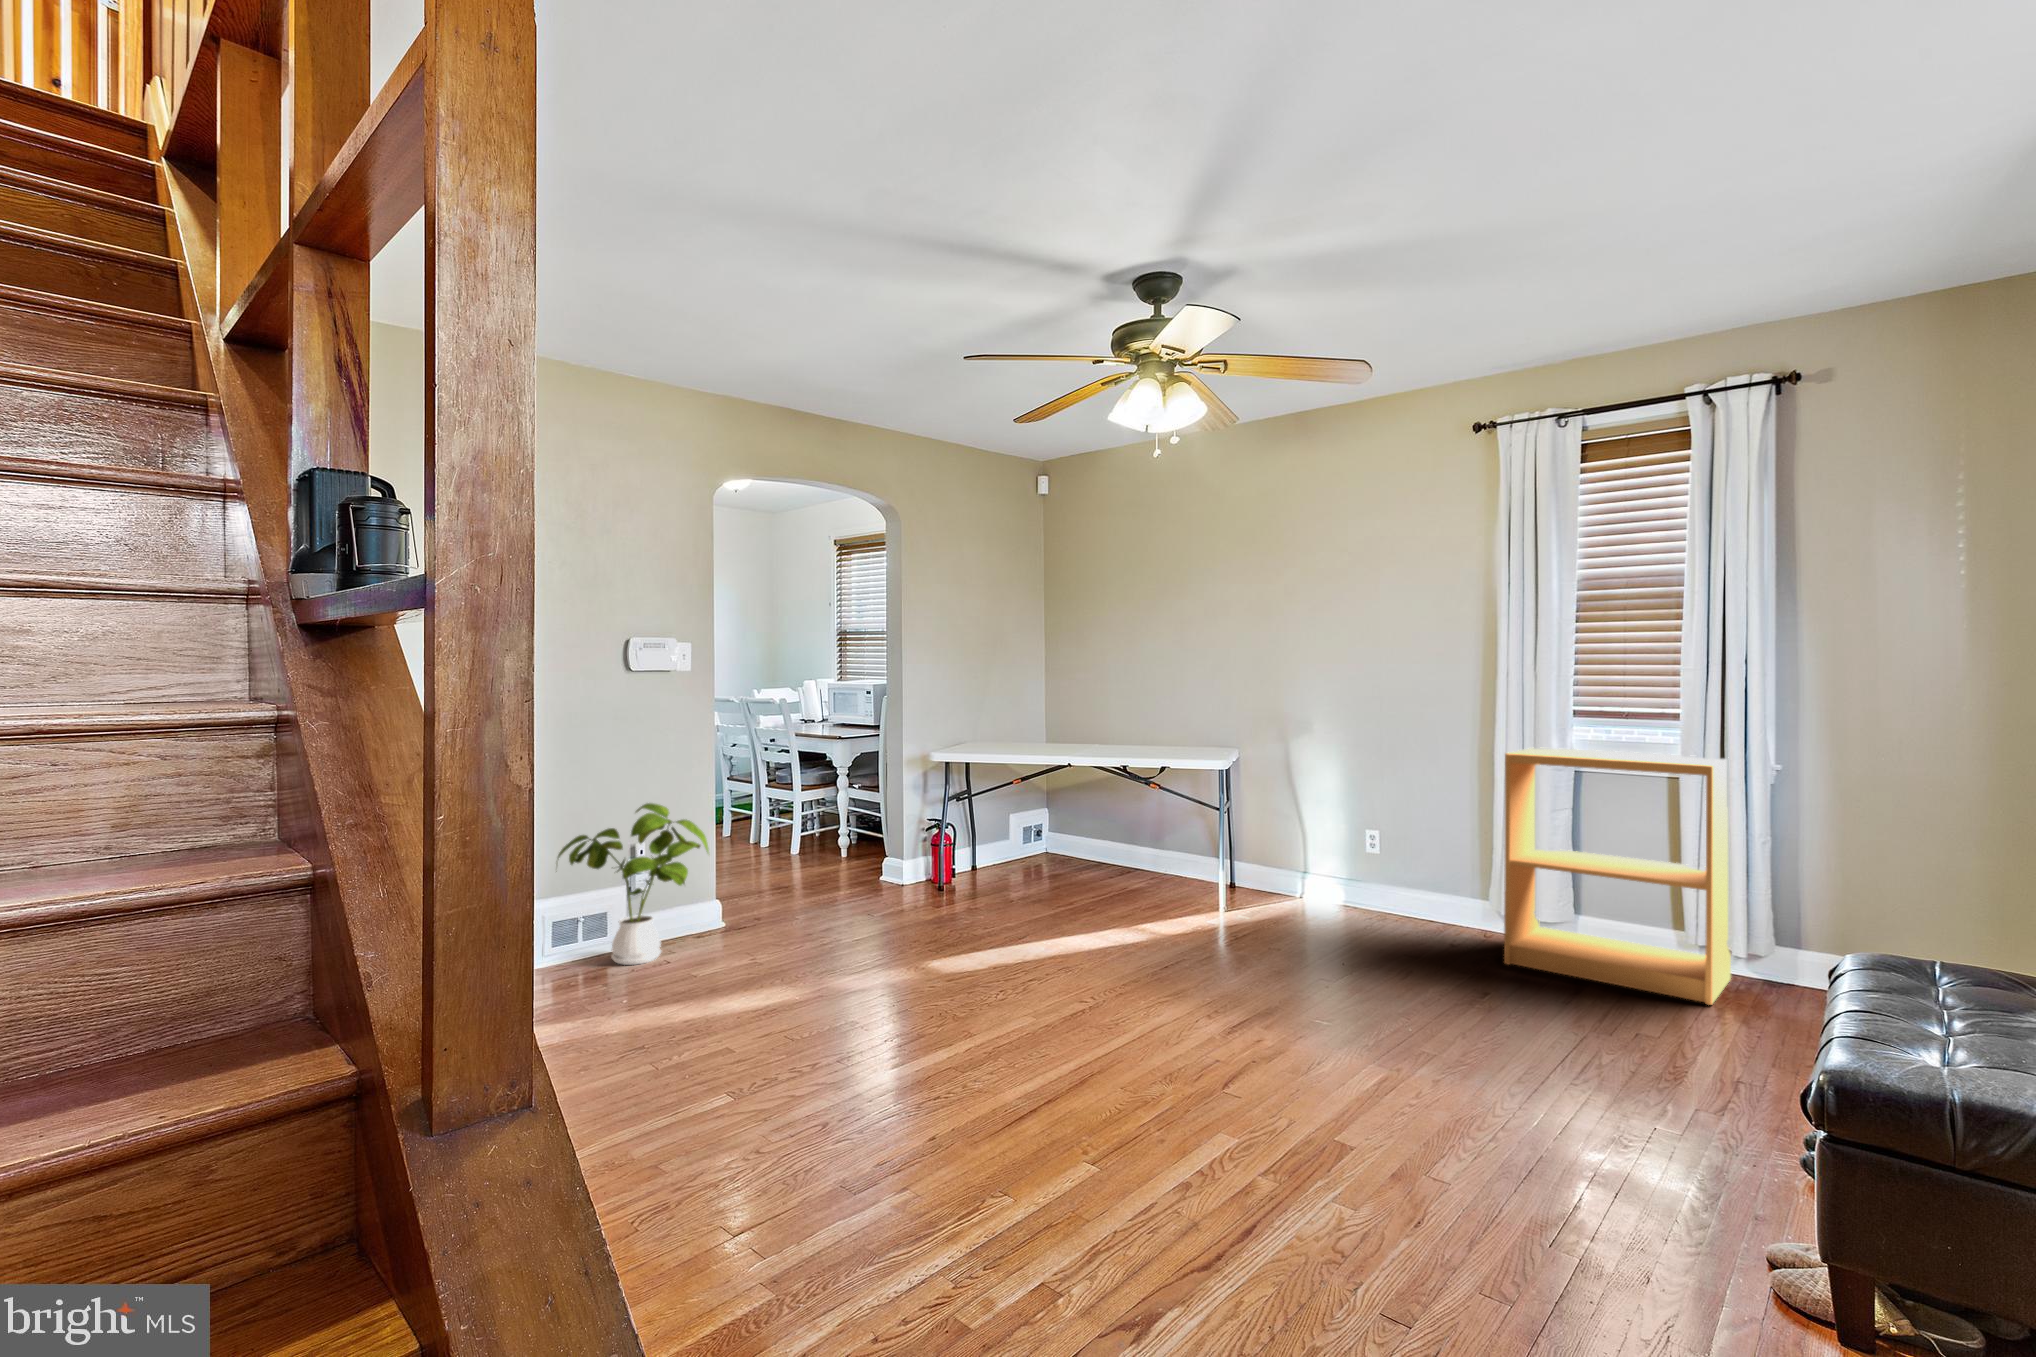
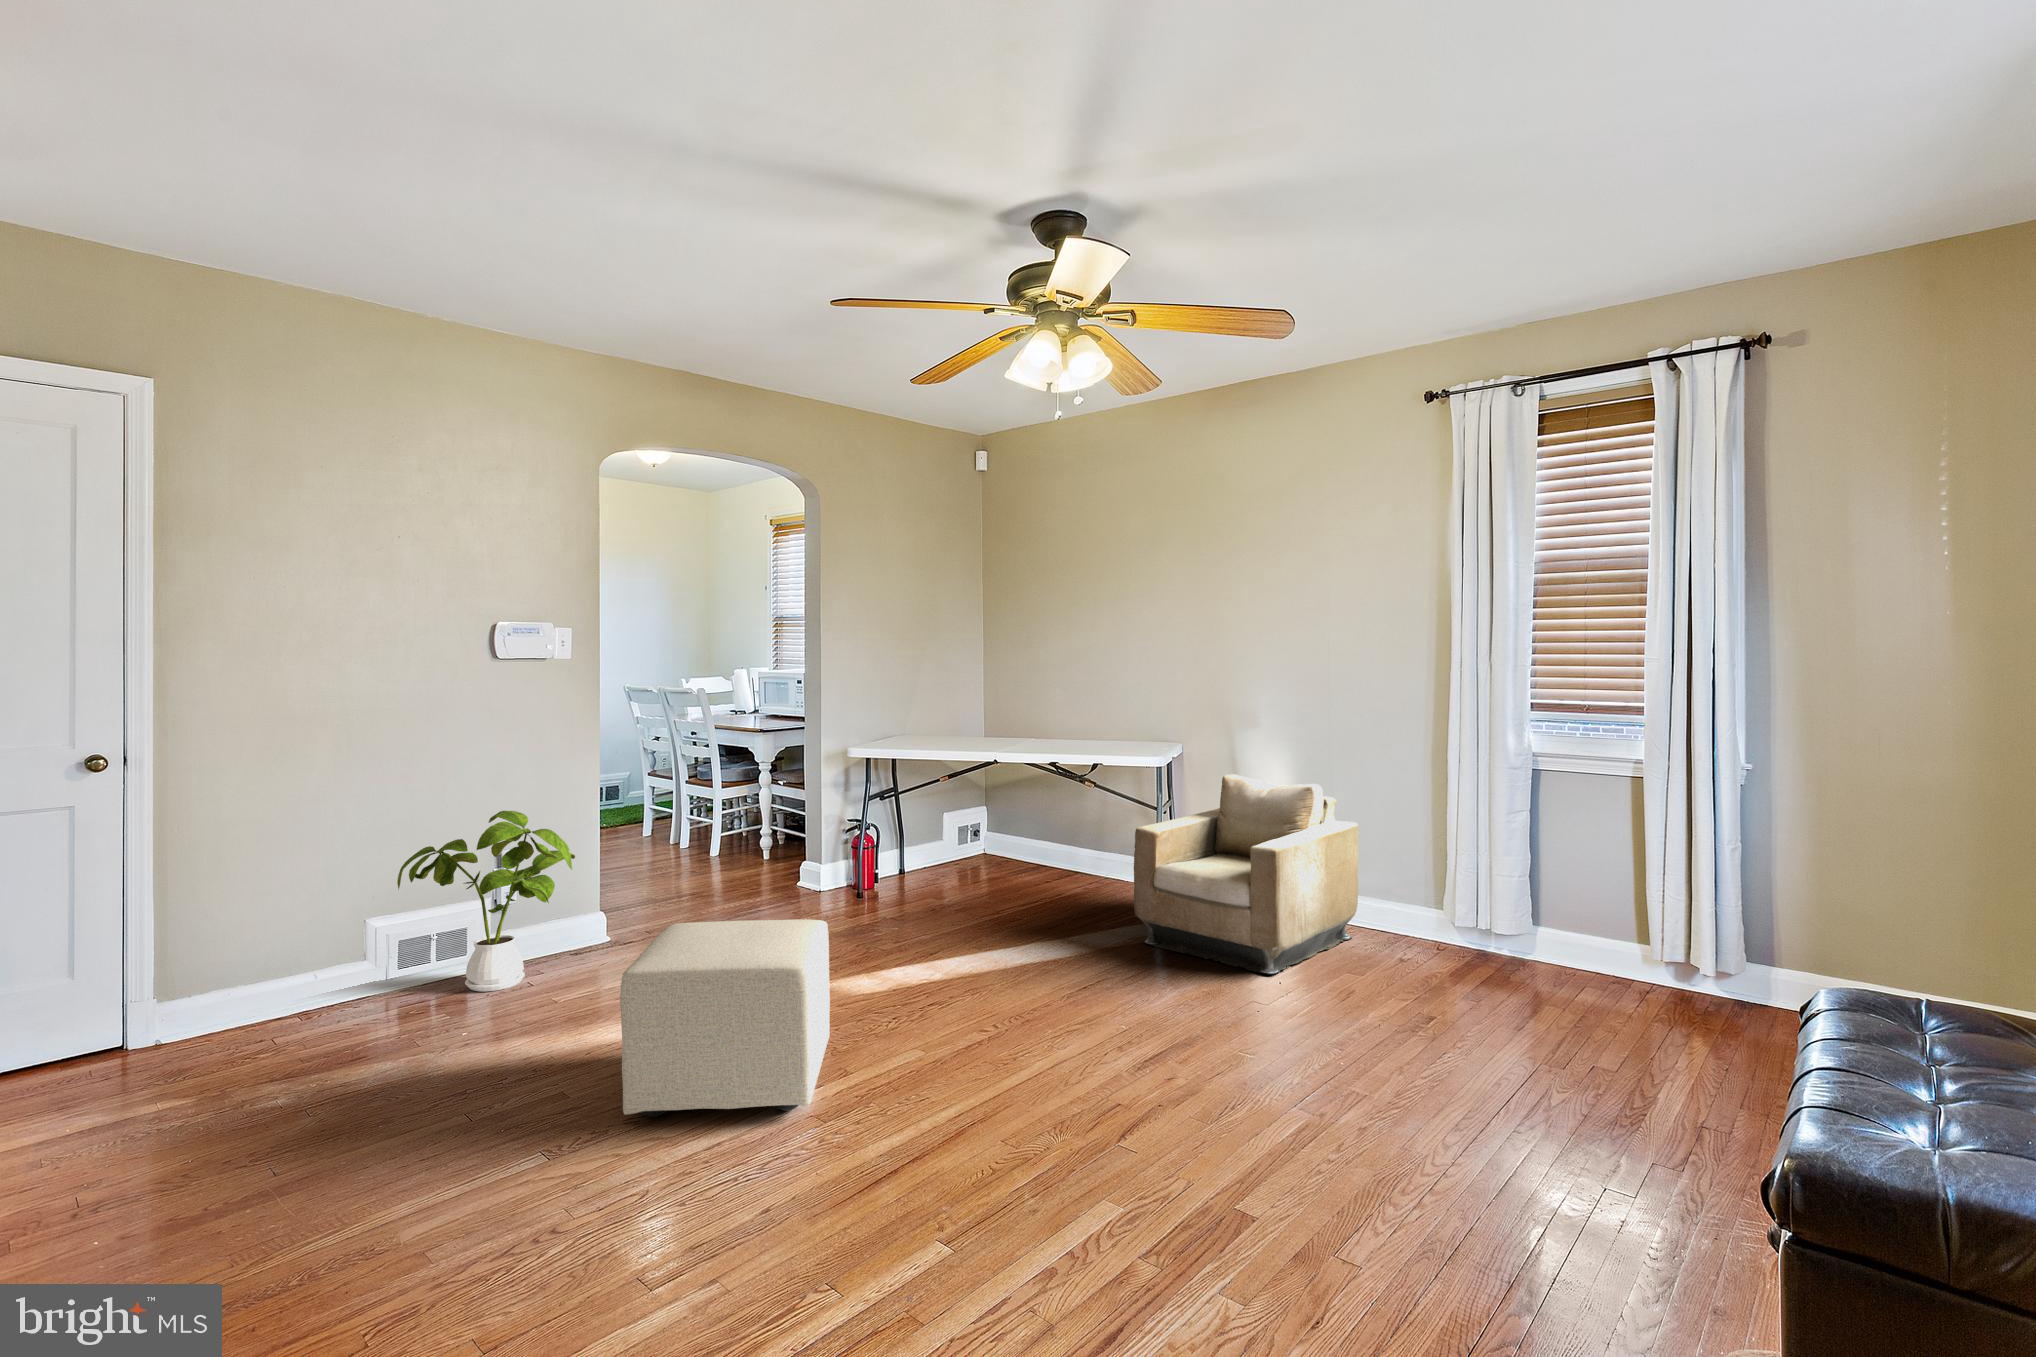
bookshelf: present [1504,748,1731,1005] -> none [1454,744,1700,1031]
armchair: none [1203,775,1410,956] -> present [1134,774,1359,974]
ottoman: none [787,898,950,1064] -> present [620,920,830,1117]

